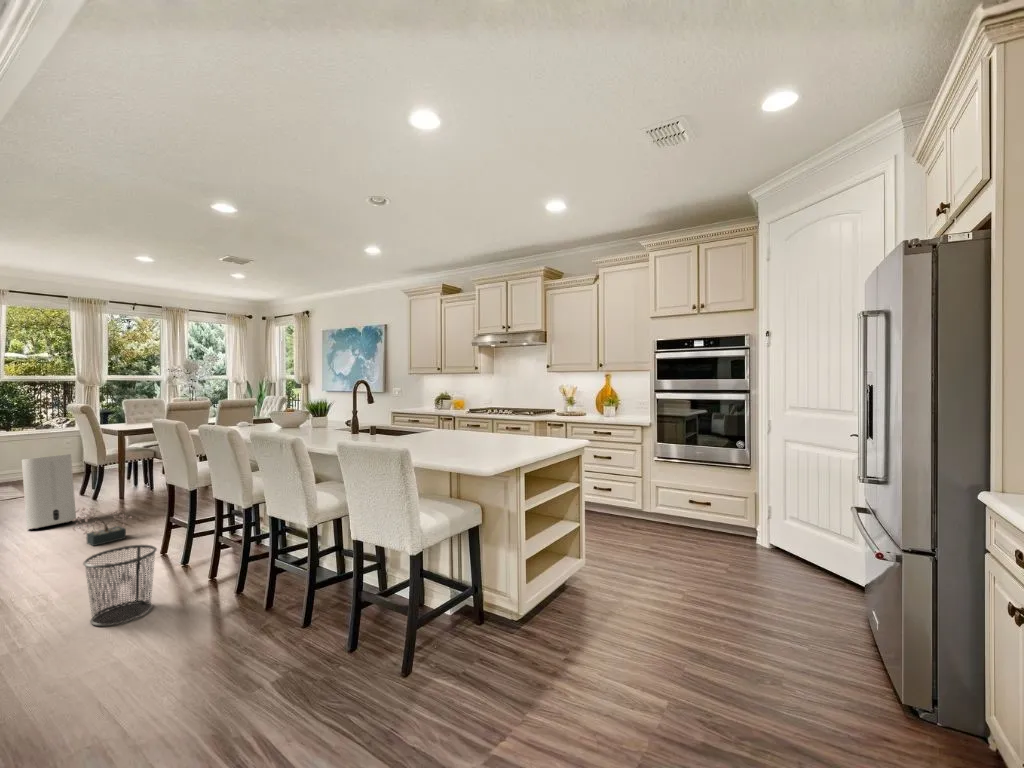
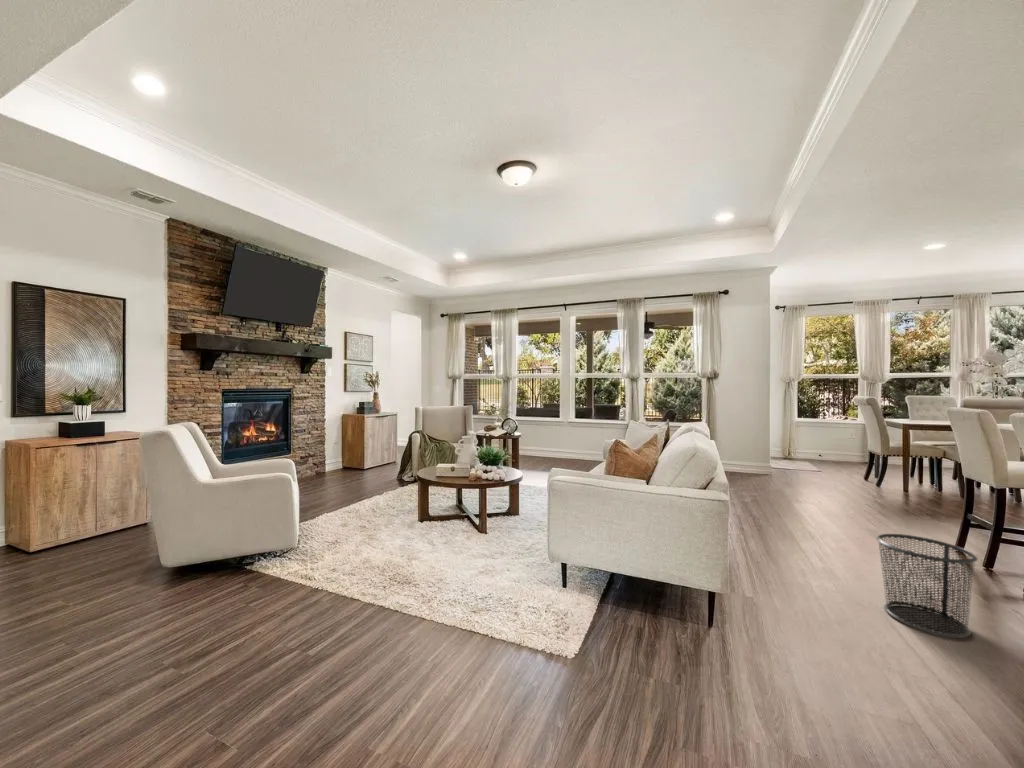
air purifier: present [22,454,76,529] -> none [816,435,861,499]
decorative plant: present [73,508,131,546] -> none [859,486,924,533]

